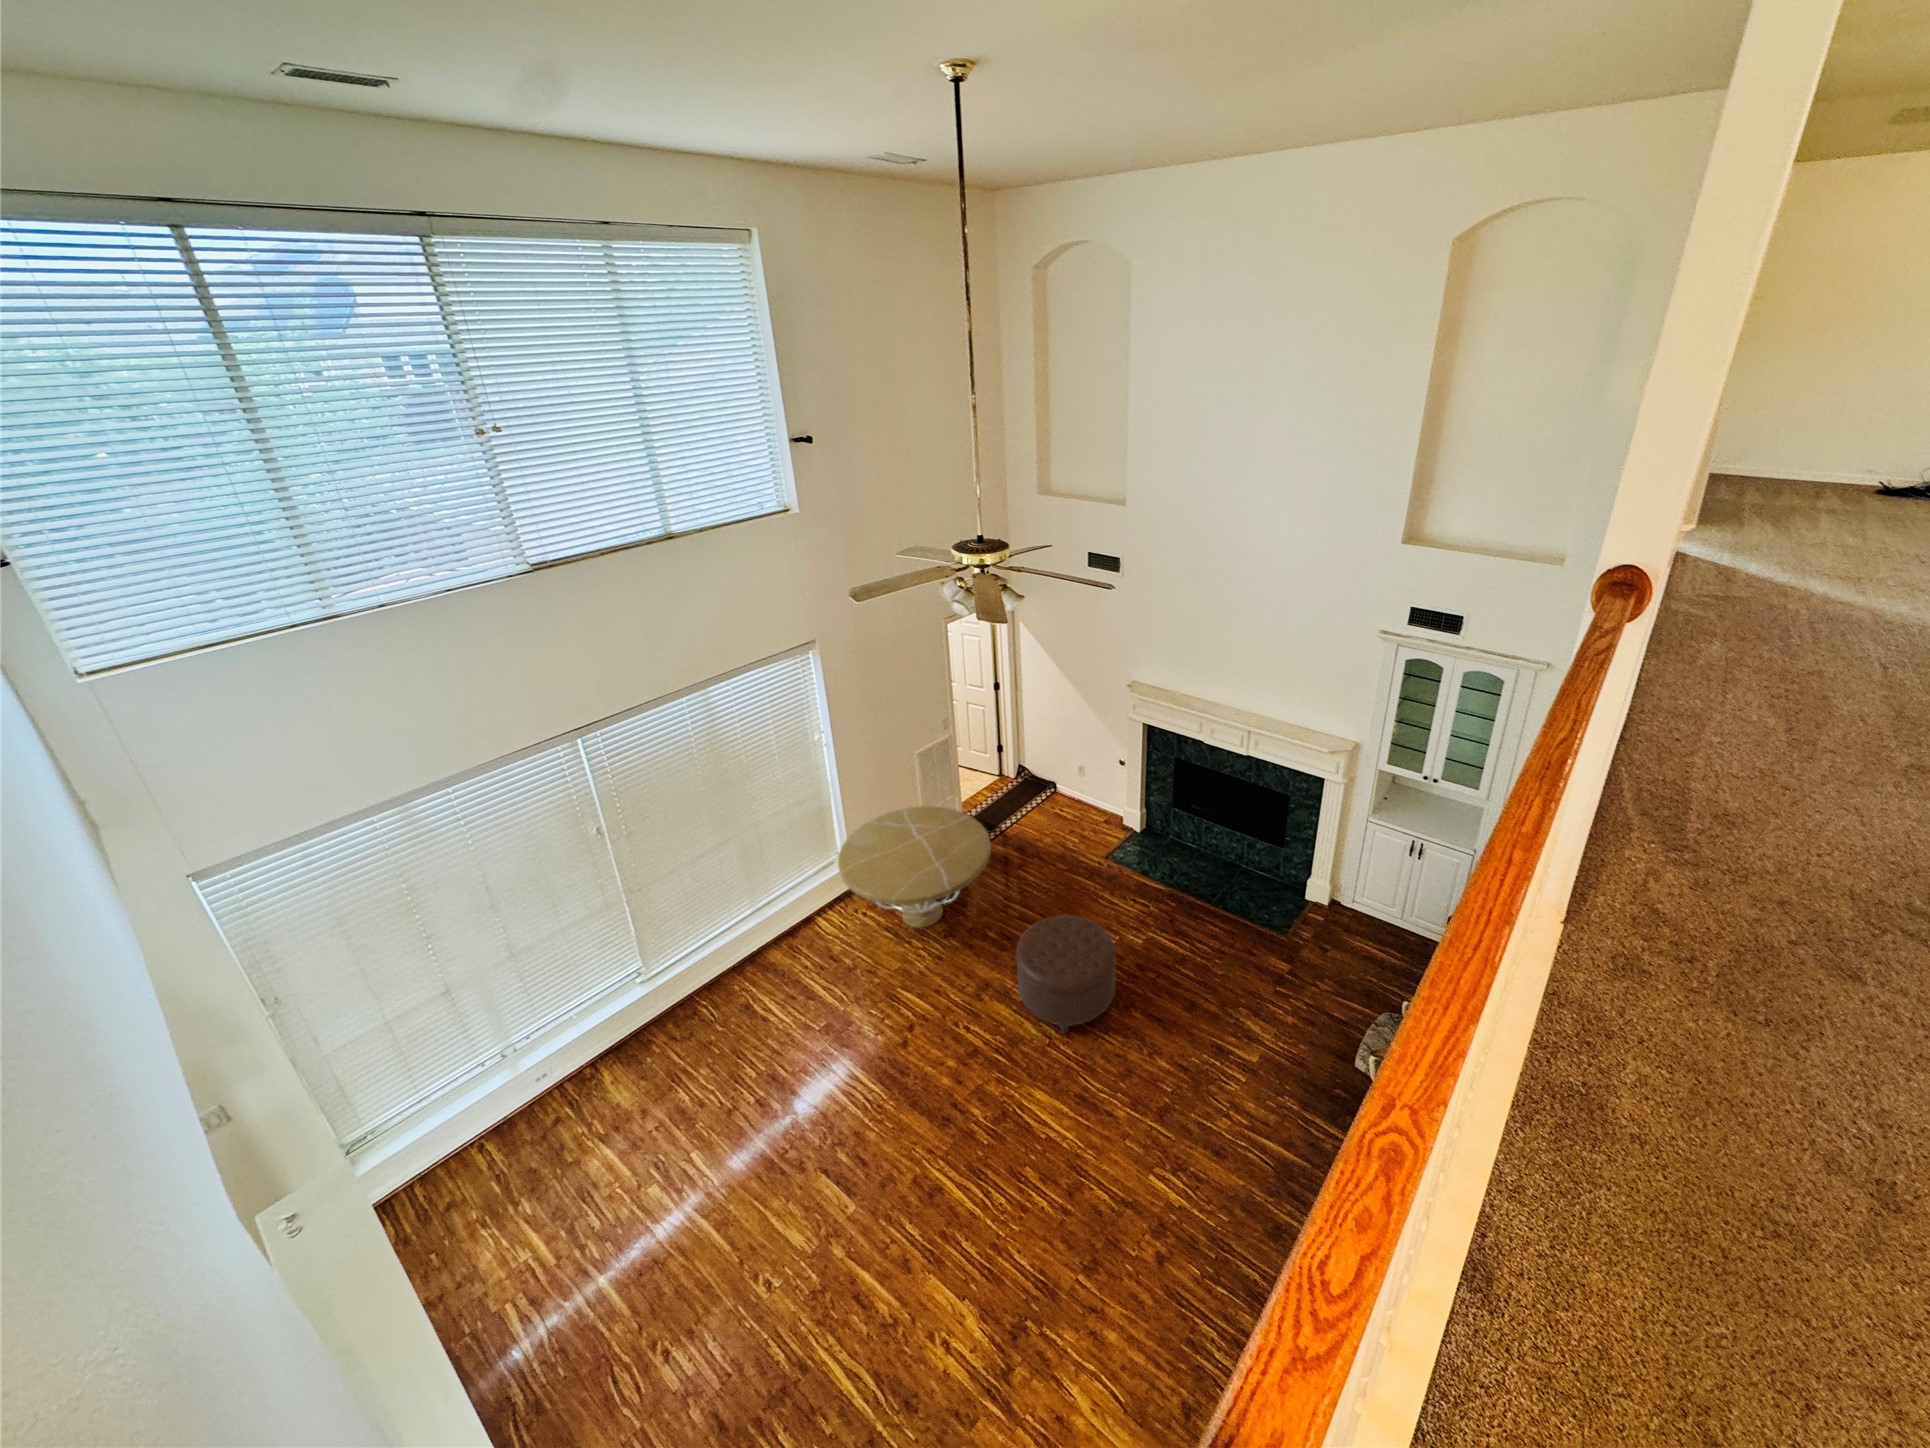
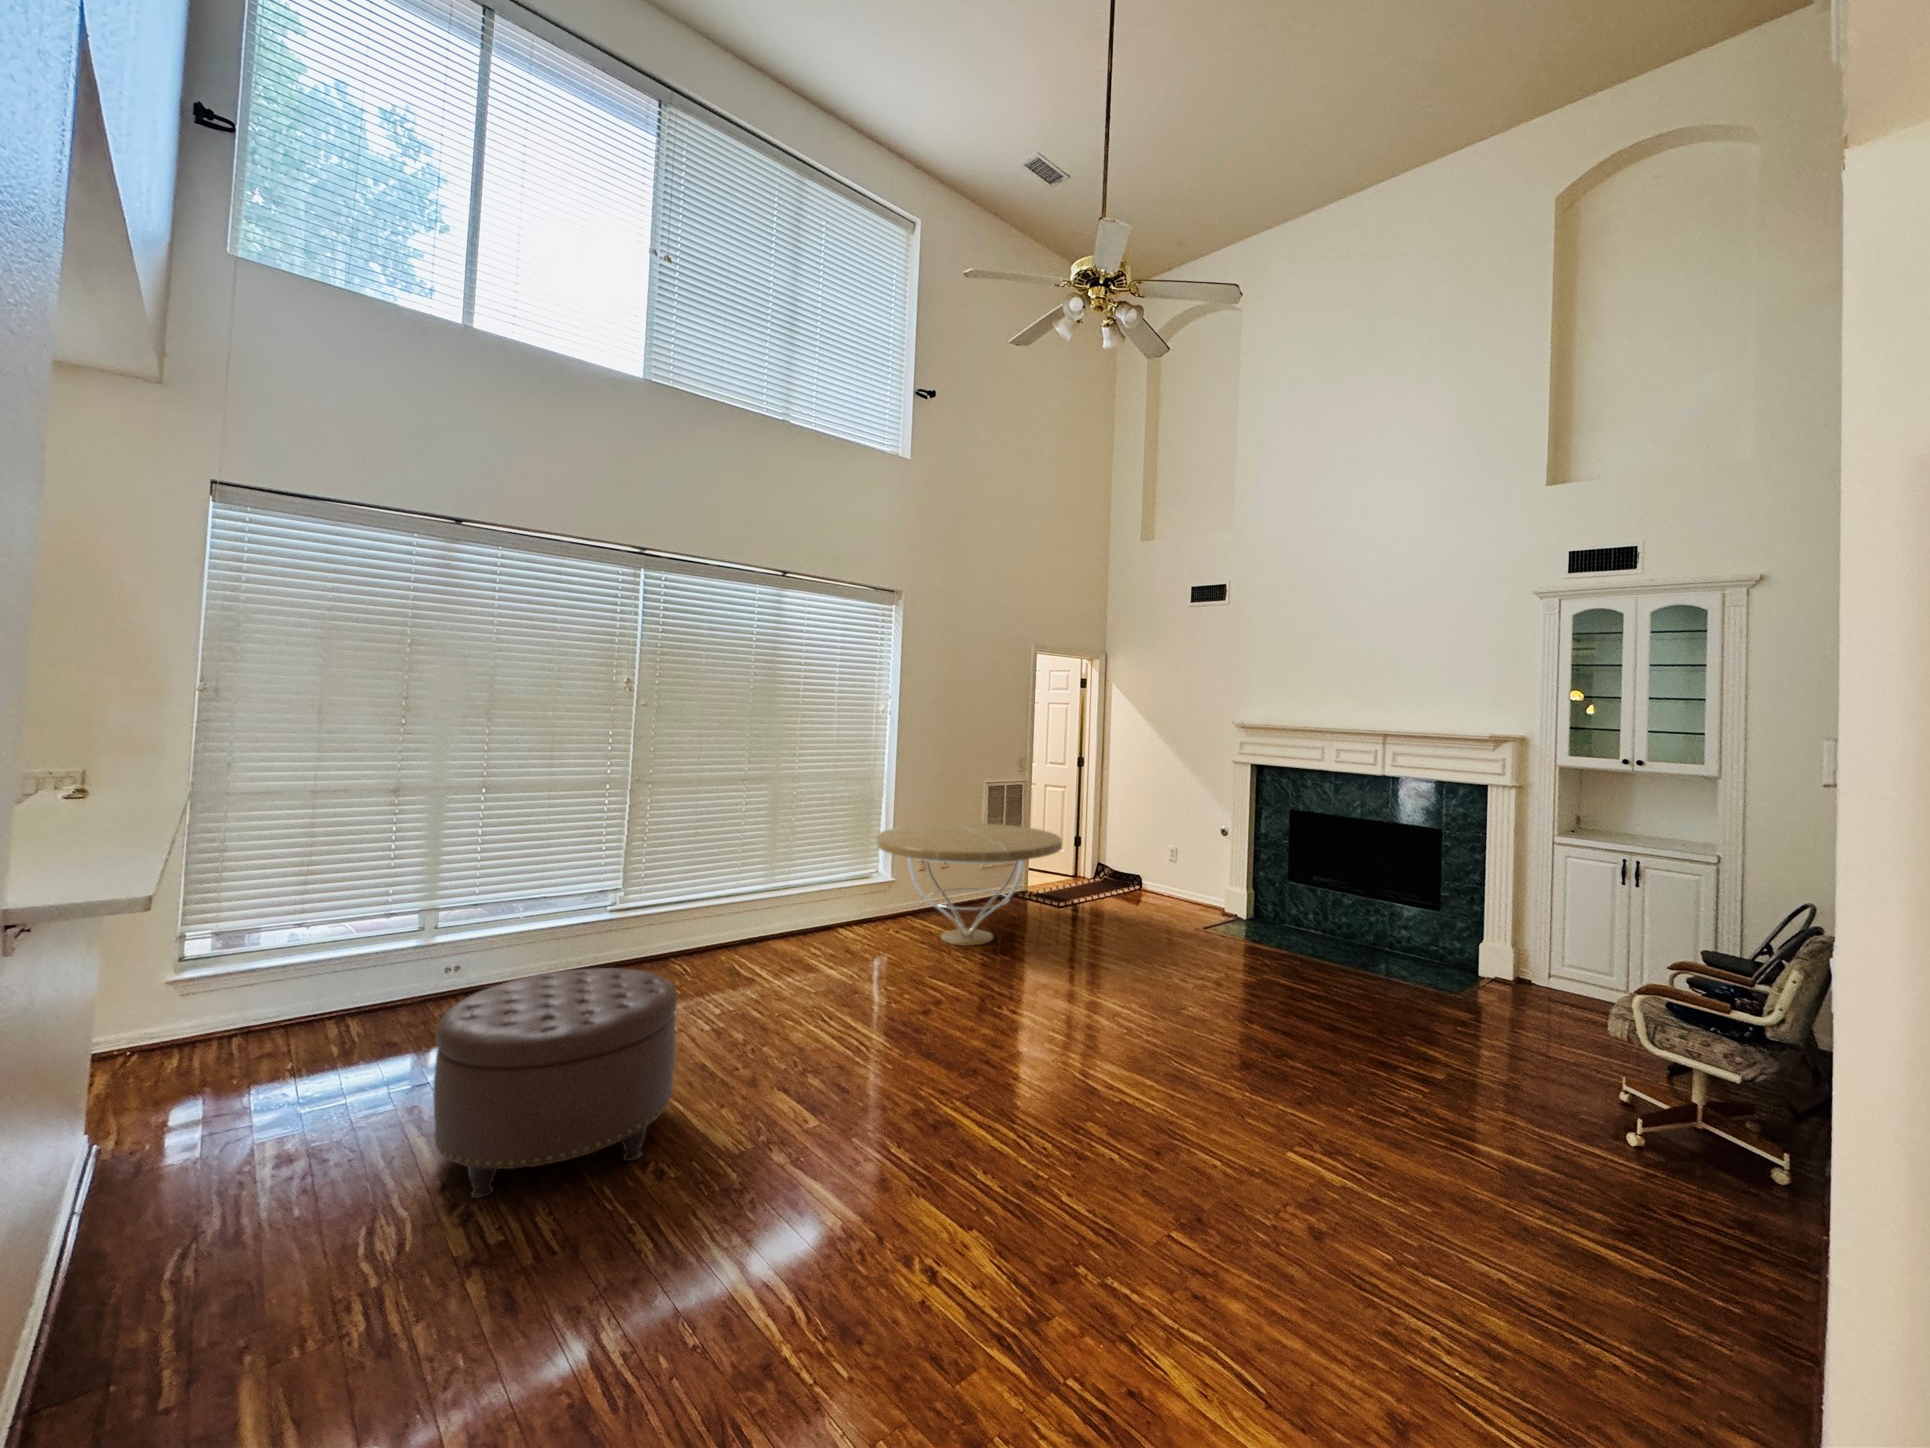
ottoman: present [1016,915,1116,1033] -> present [433,968,677,1198]

